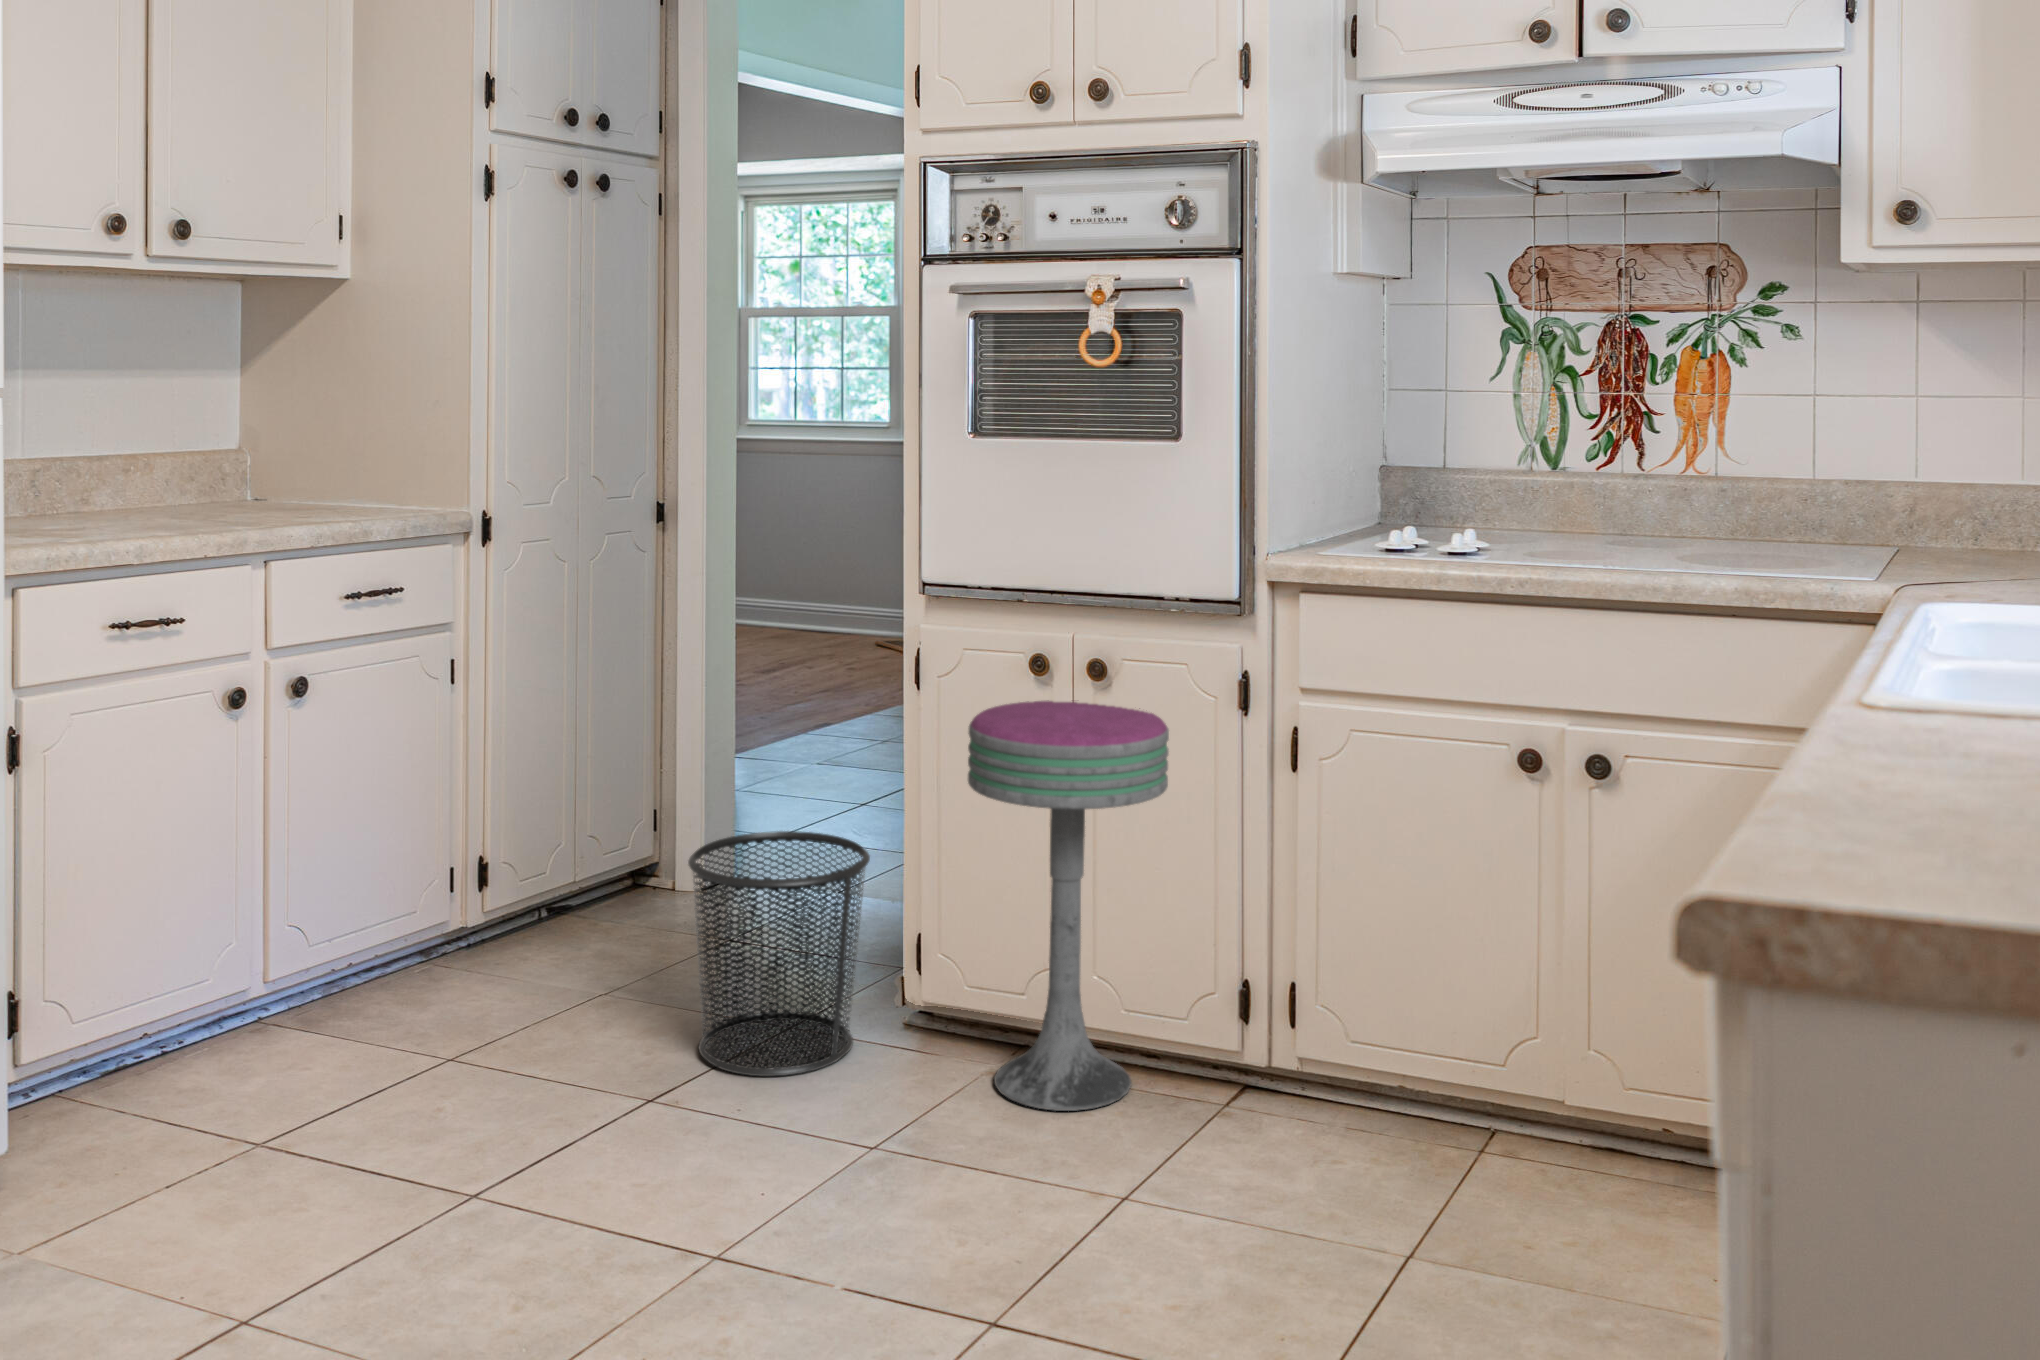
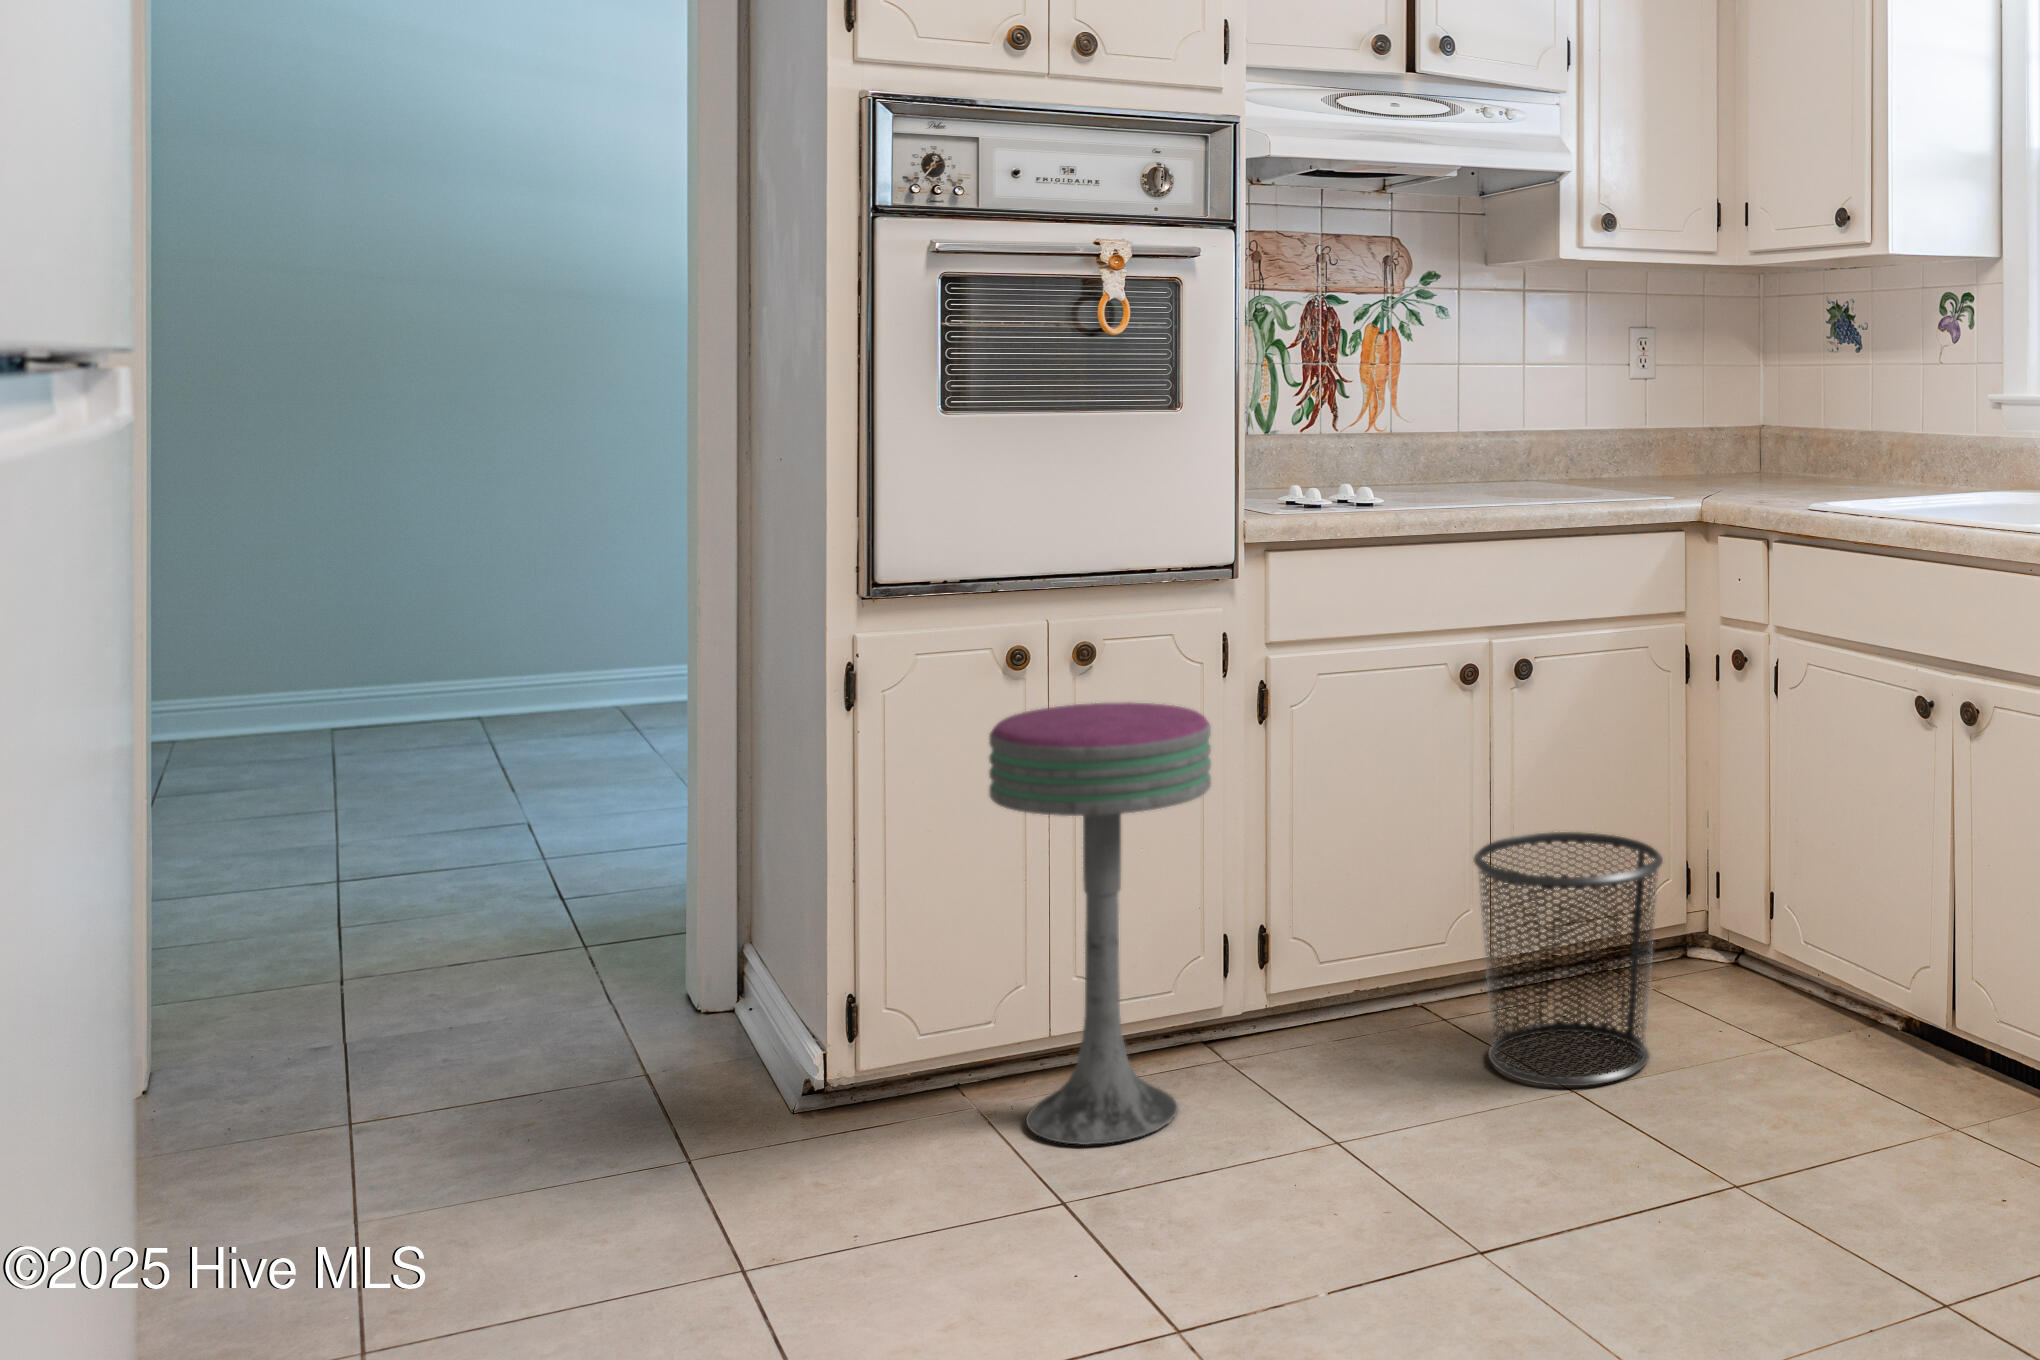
waste bin: present [688,831,870,1076] -> present [1473,832,1663,1086]

